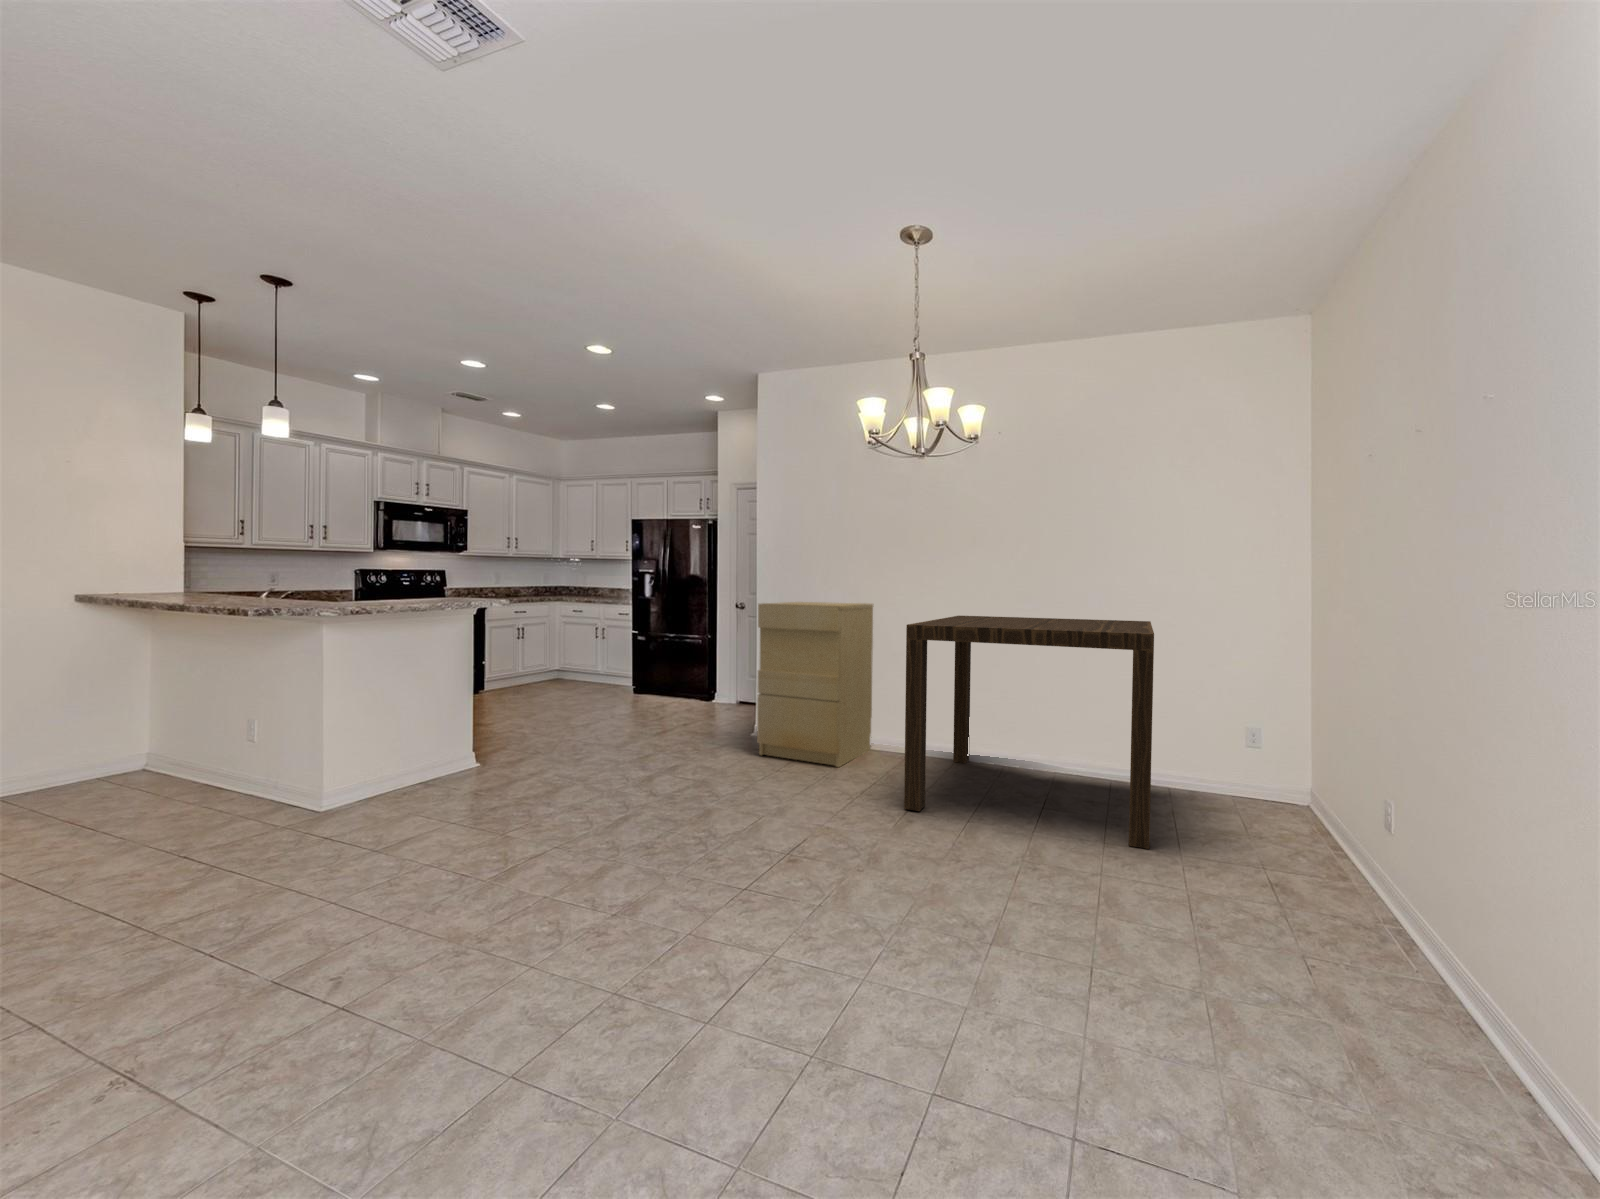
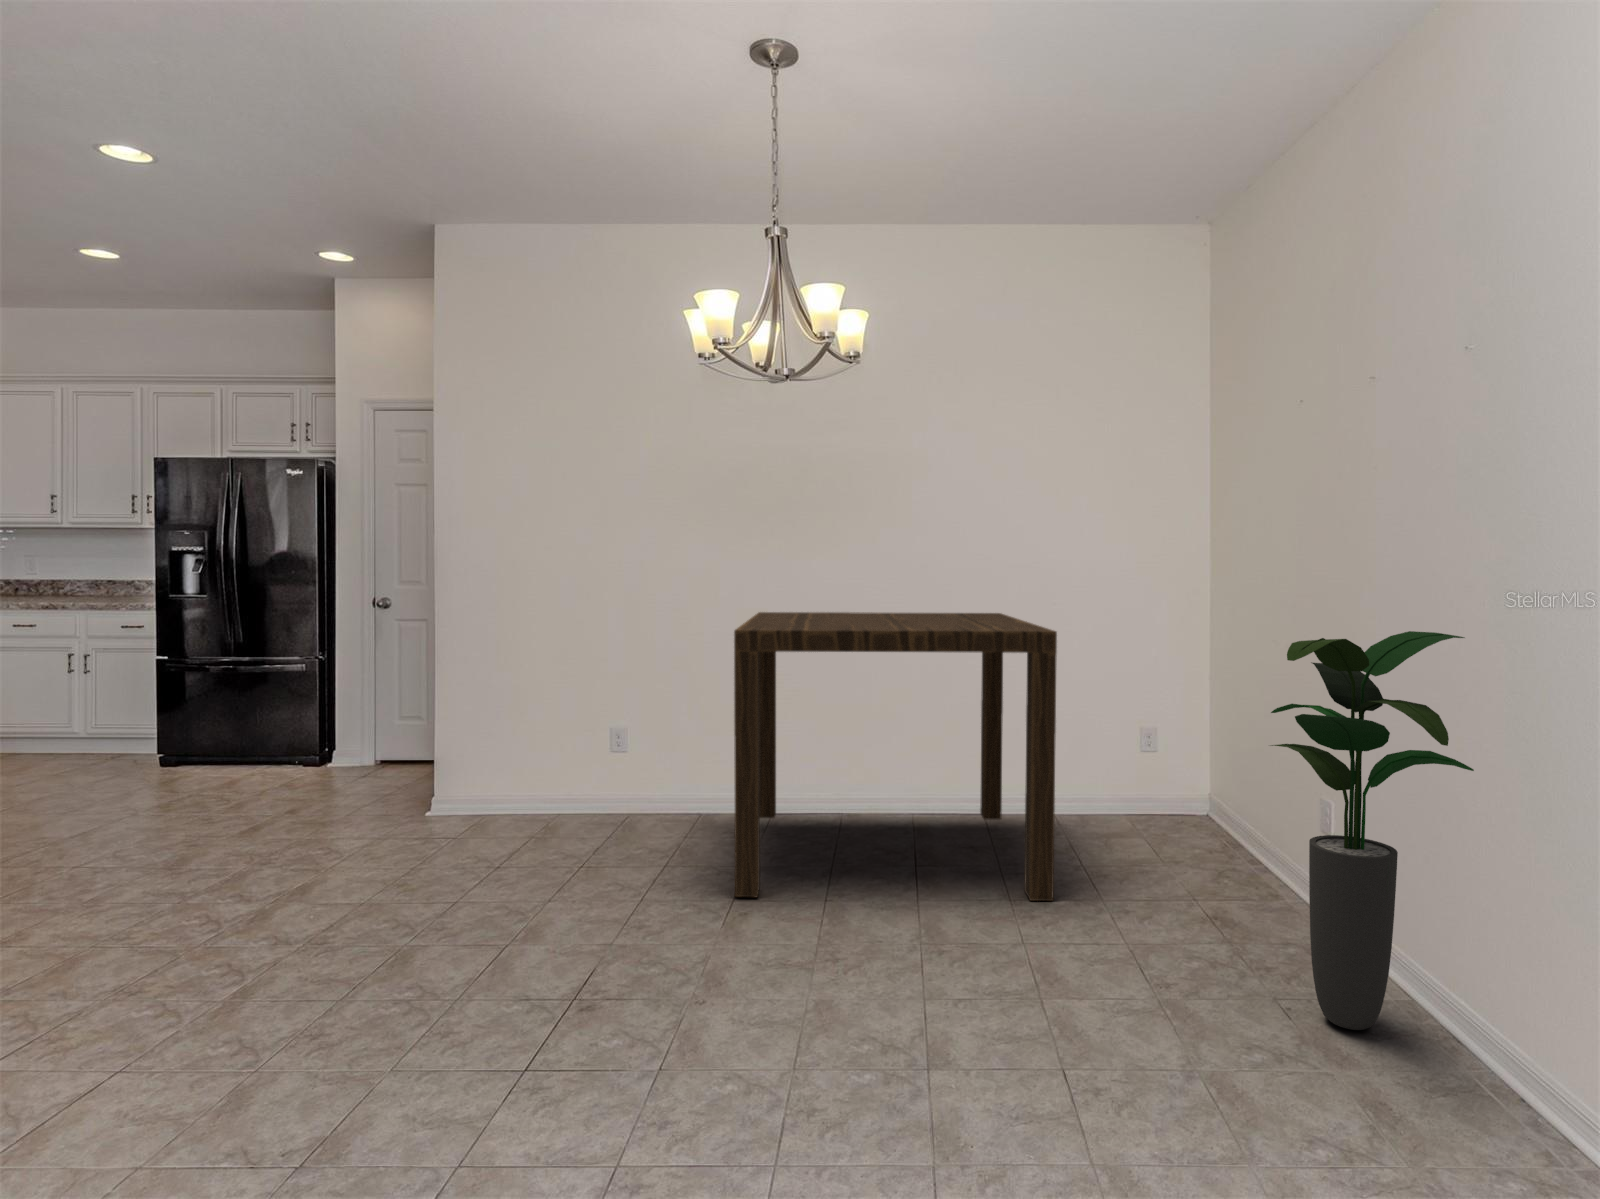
cabinet: present [757,602,873,767] -> none [457,598,633,848]
potted plant: none [1296,641,1504,997] -> present [1271,631,1474,1030]

